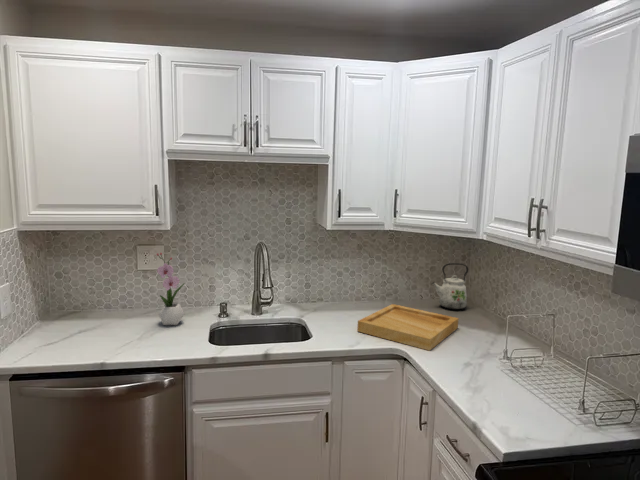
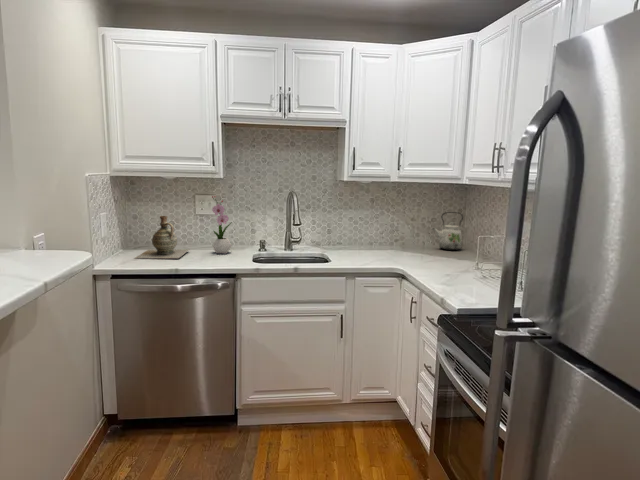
ceramic jug: none [48,280,129,341] -> present [136,216,189,258]
tray: present [357,304,459,350] -> none [367,244,450,268]

